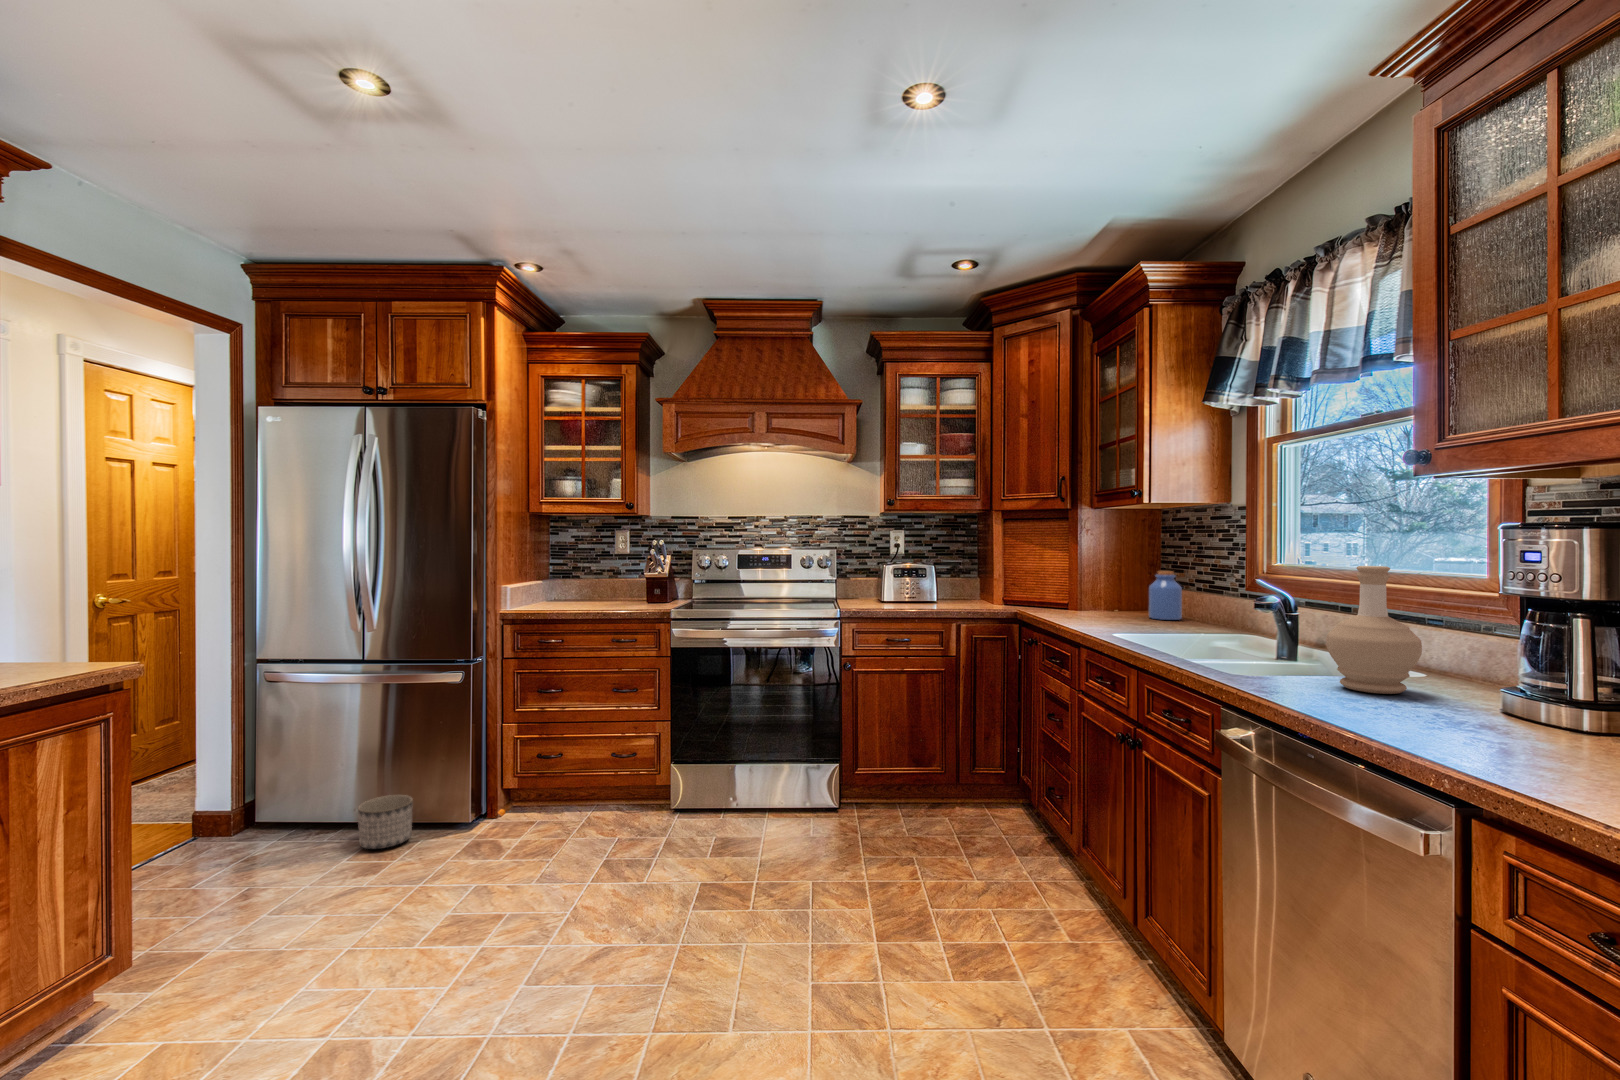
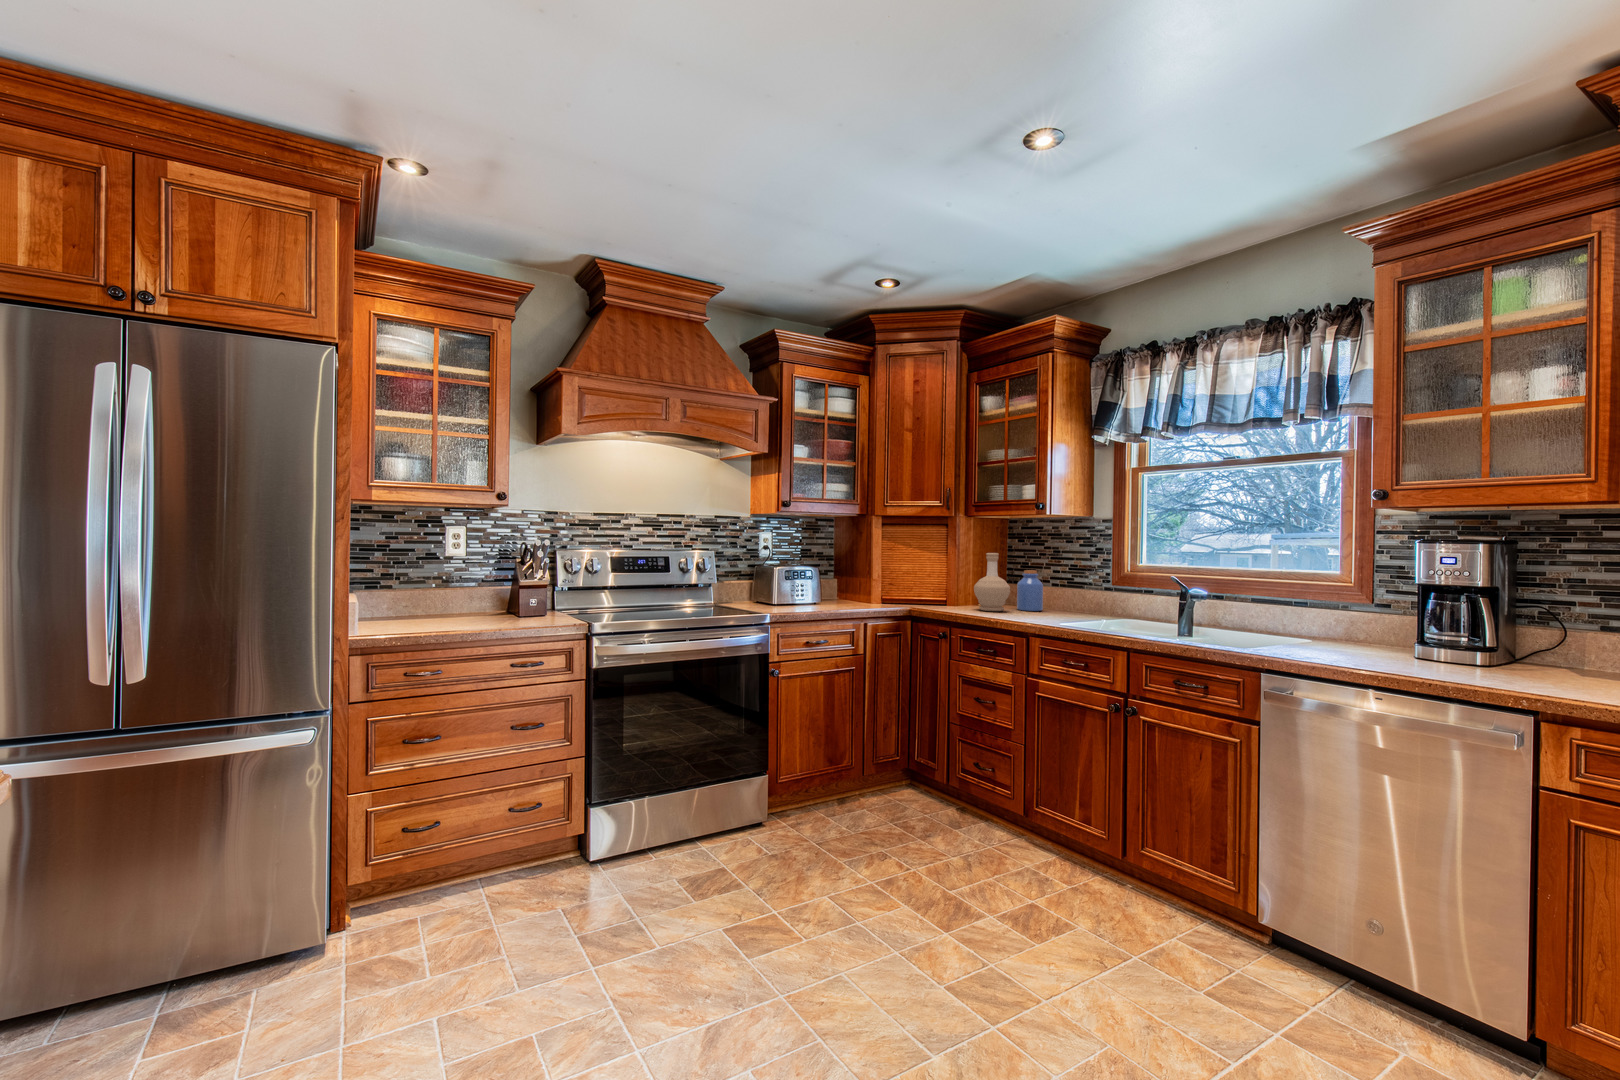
bottle: present [1326,566,1422,694] -> present [974,553,1010,611]
planter: present [358,795,413,849] -> none [137,932,236,1034]

